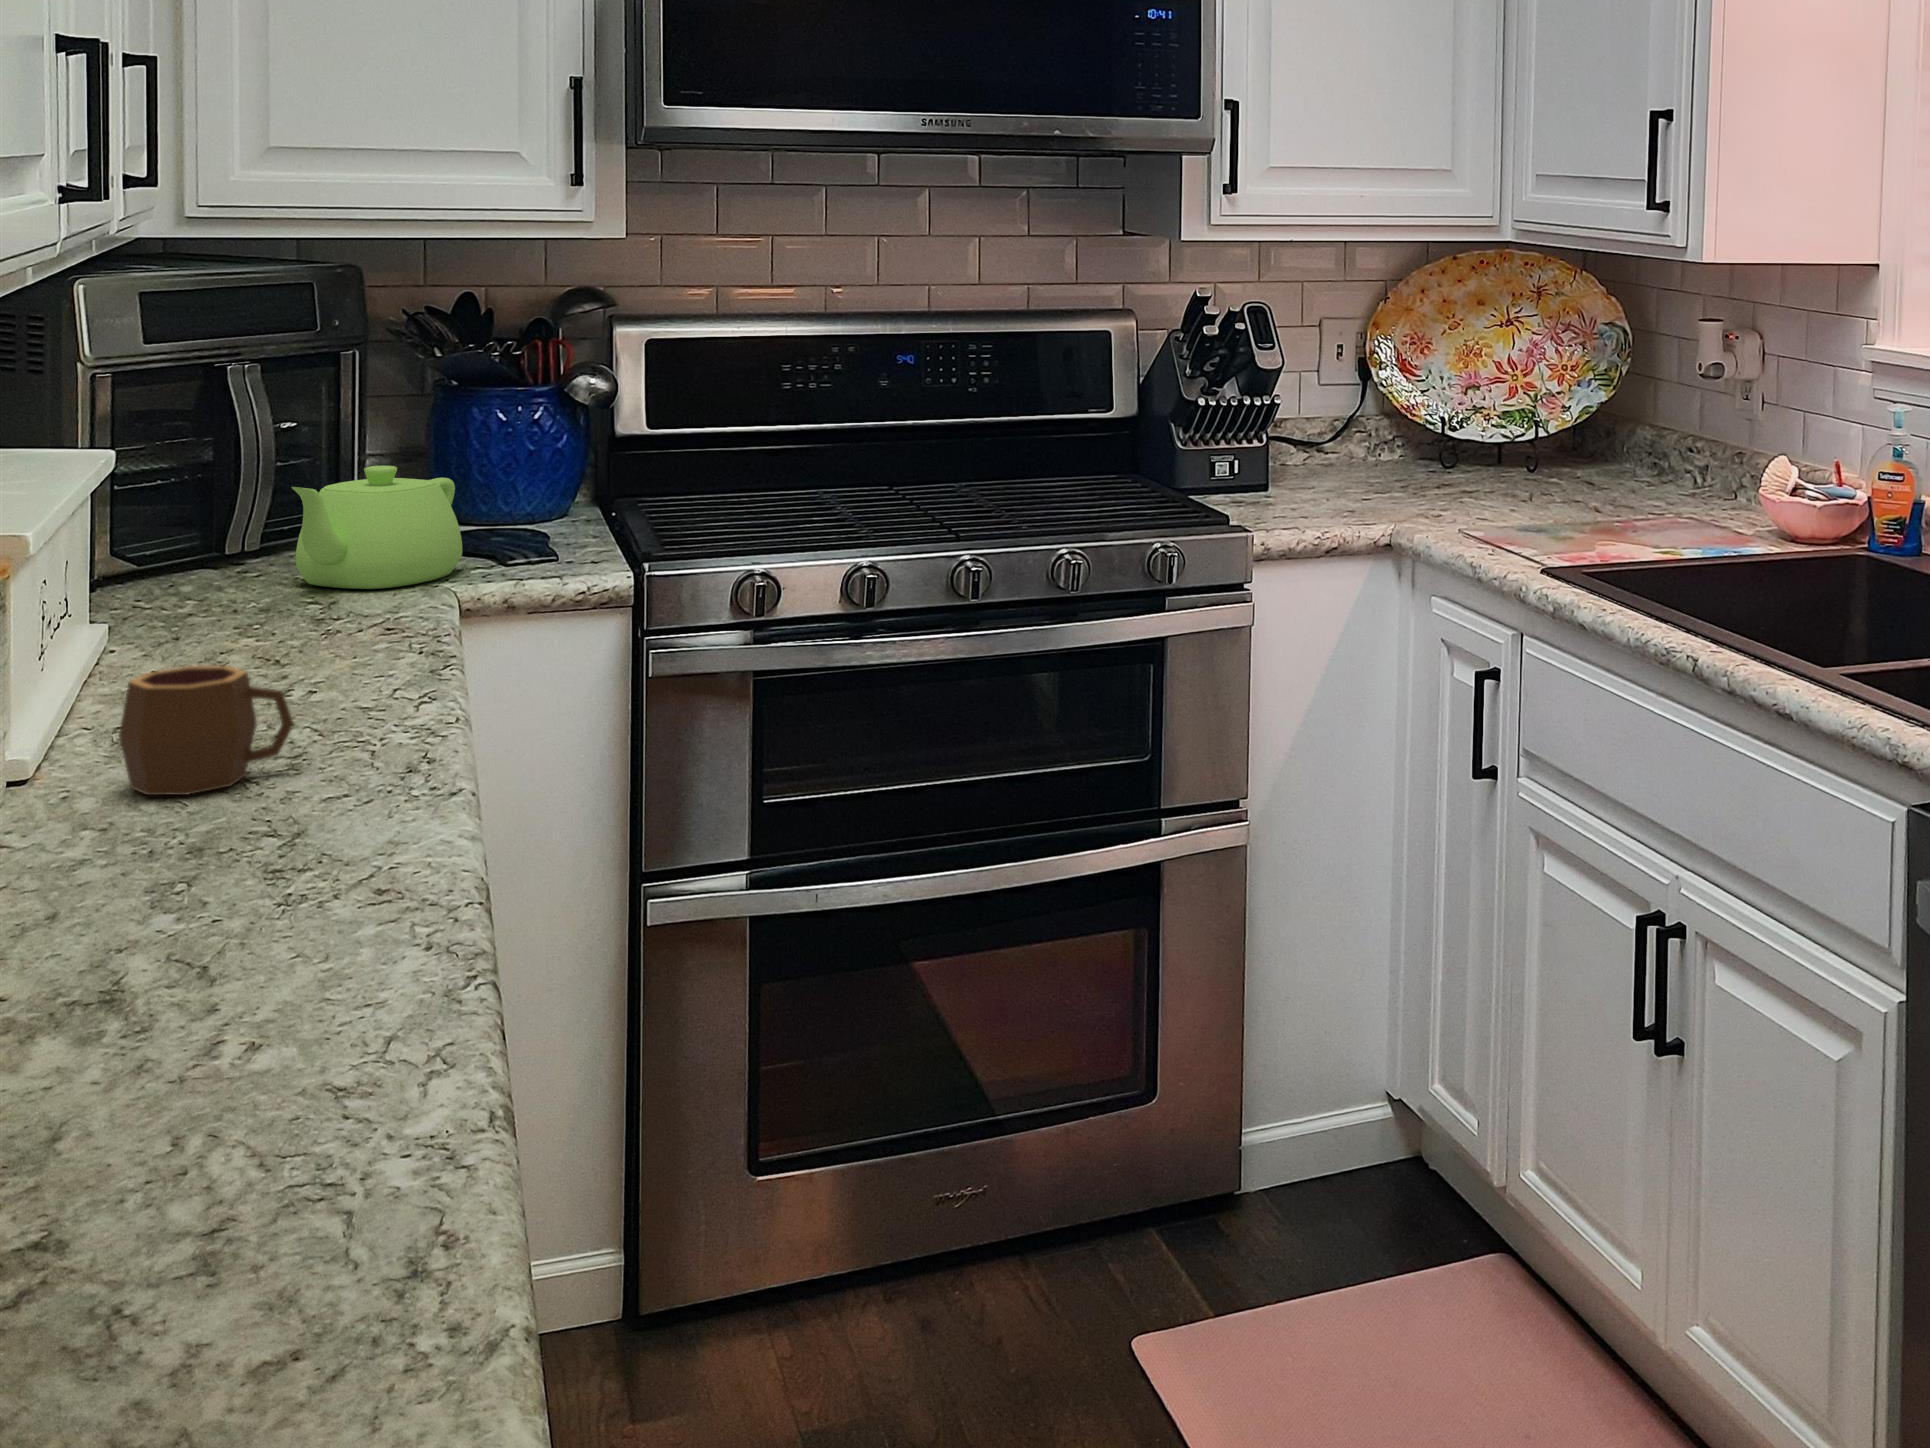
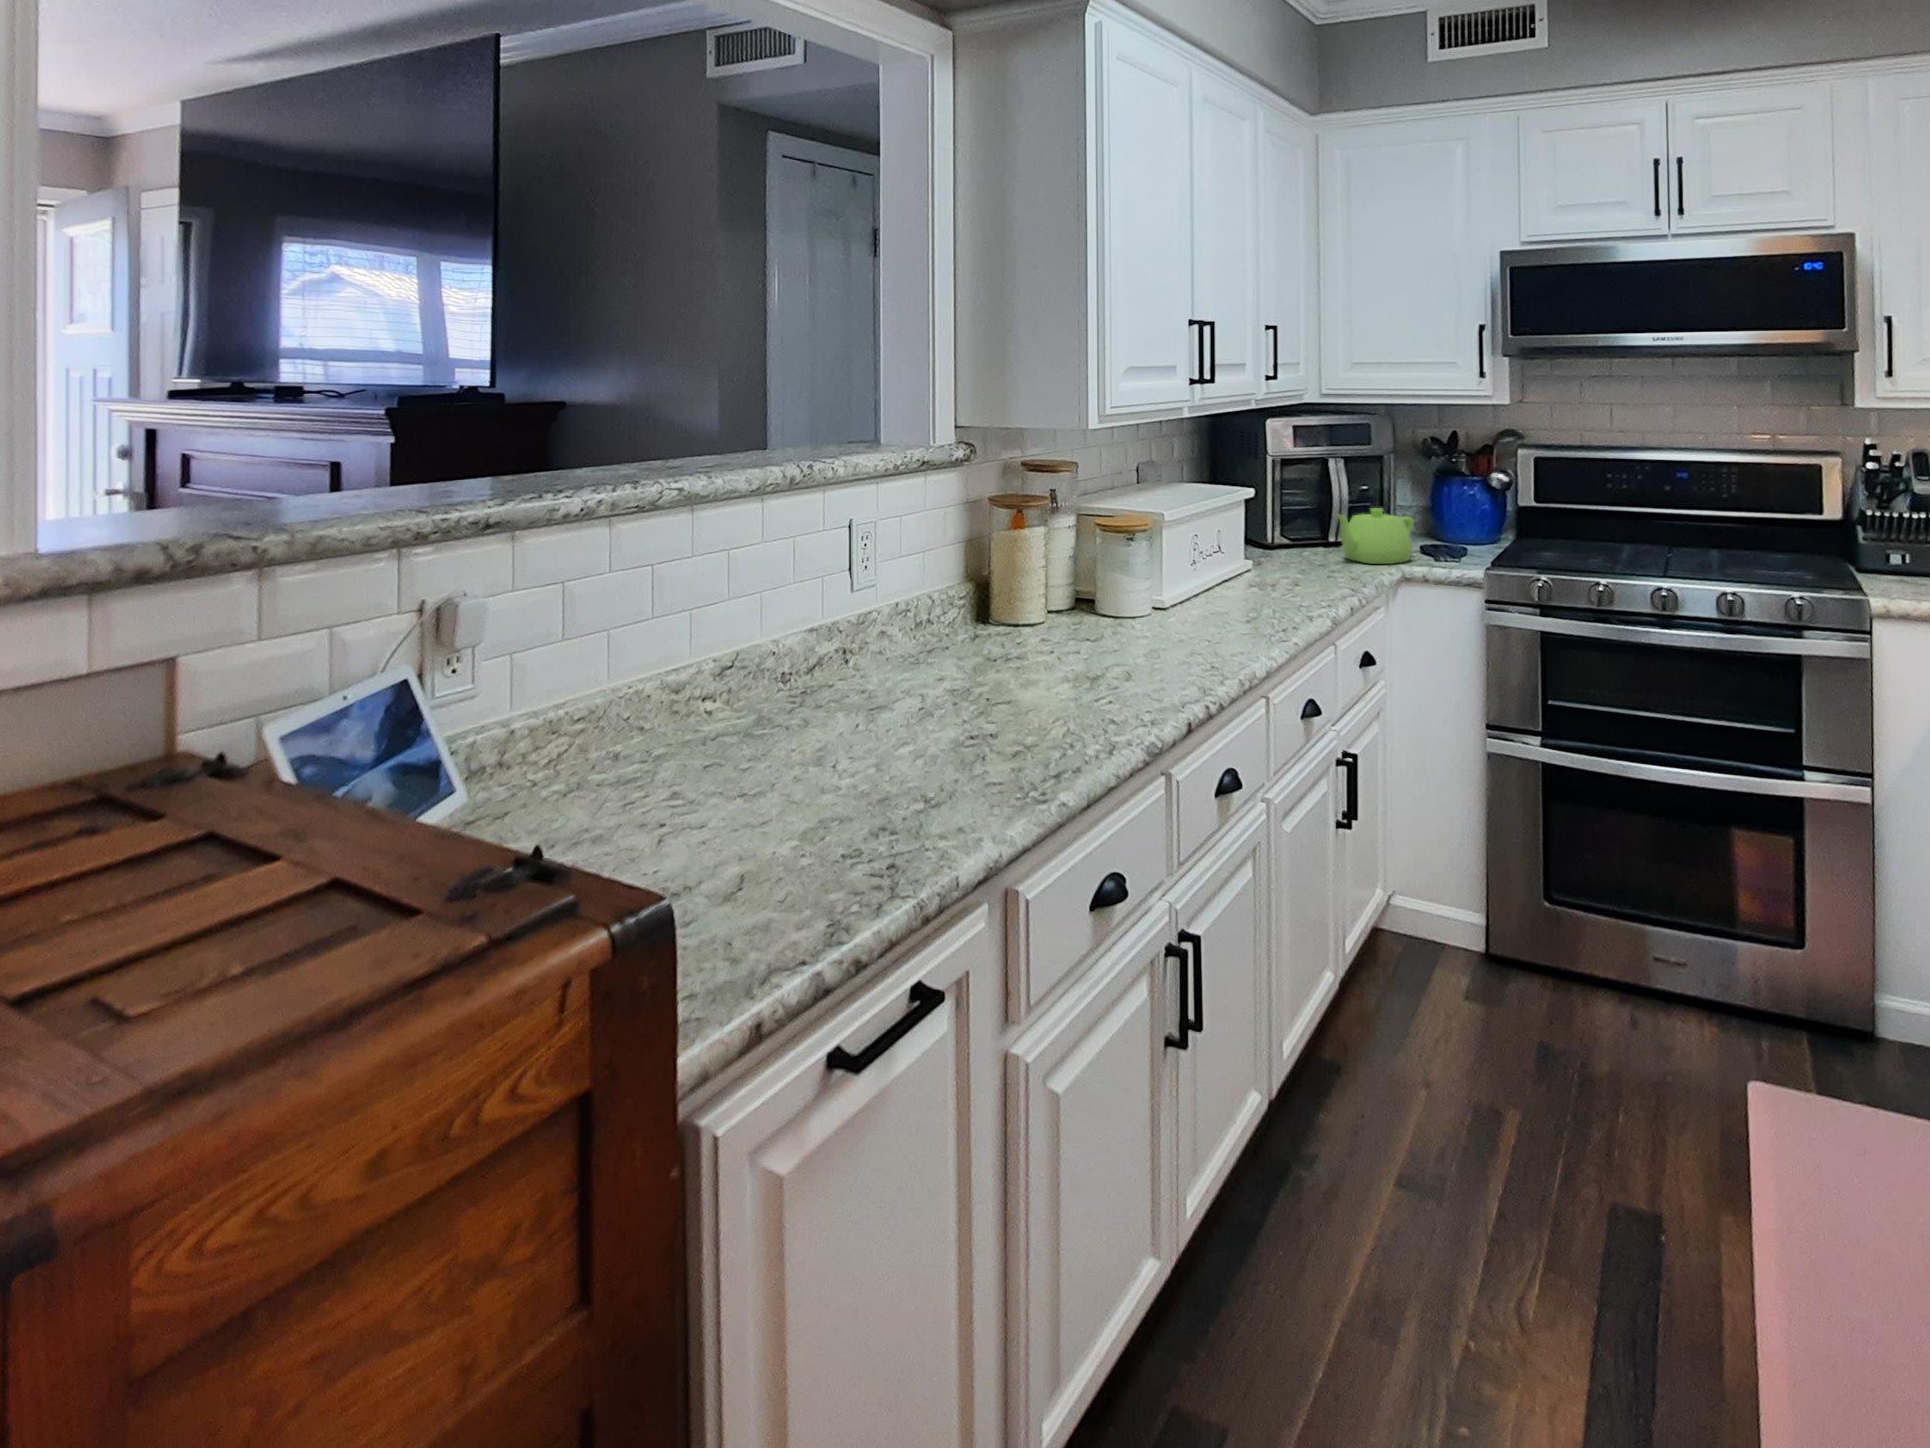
mug: present [119,666,293,795] -> none [1204,576,1263,626]

